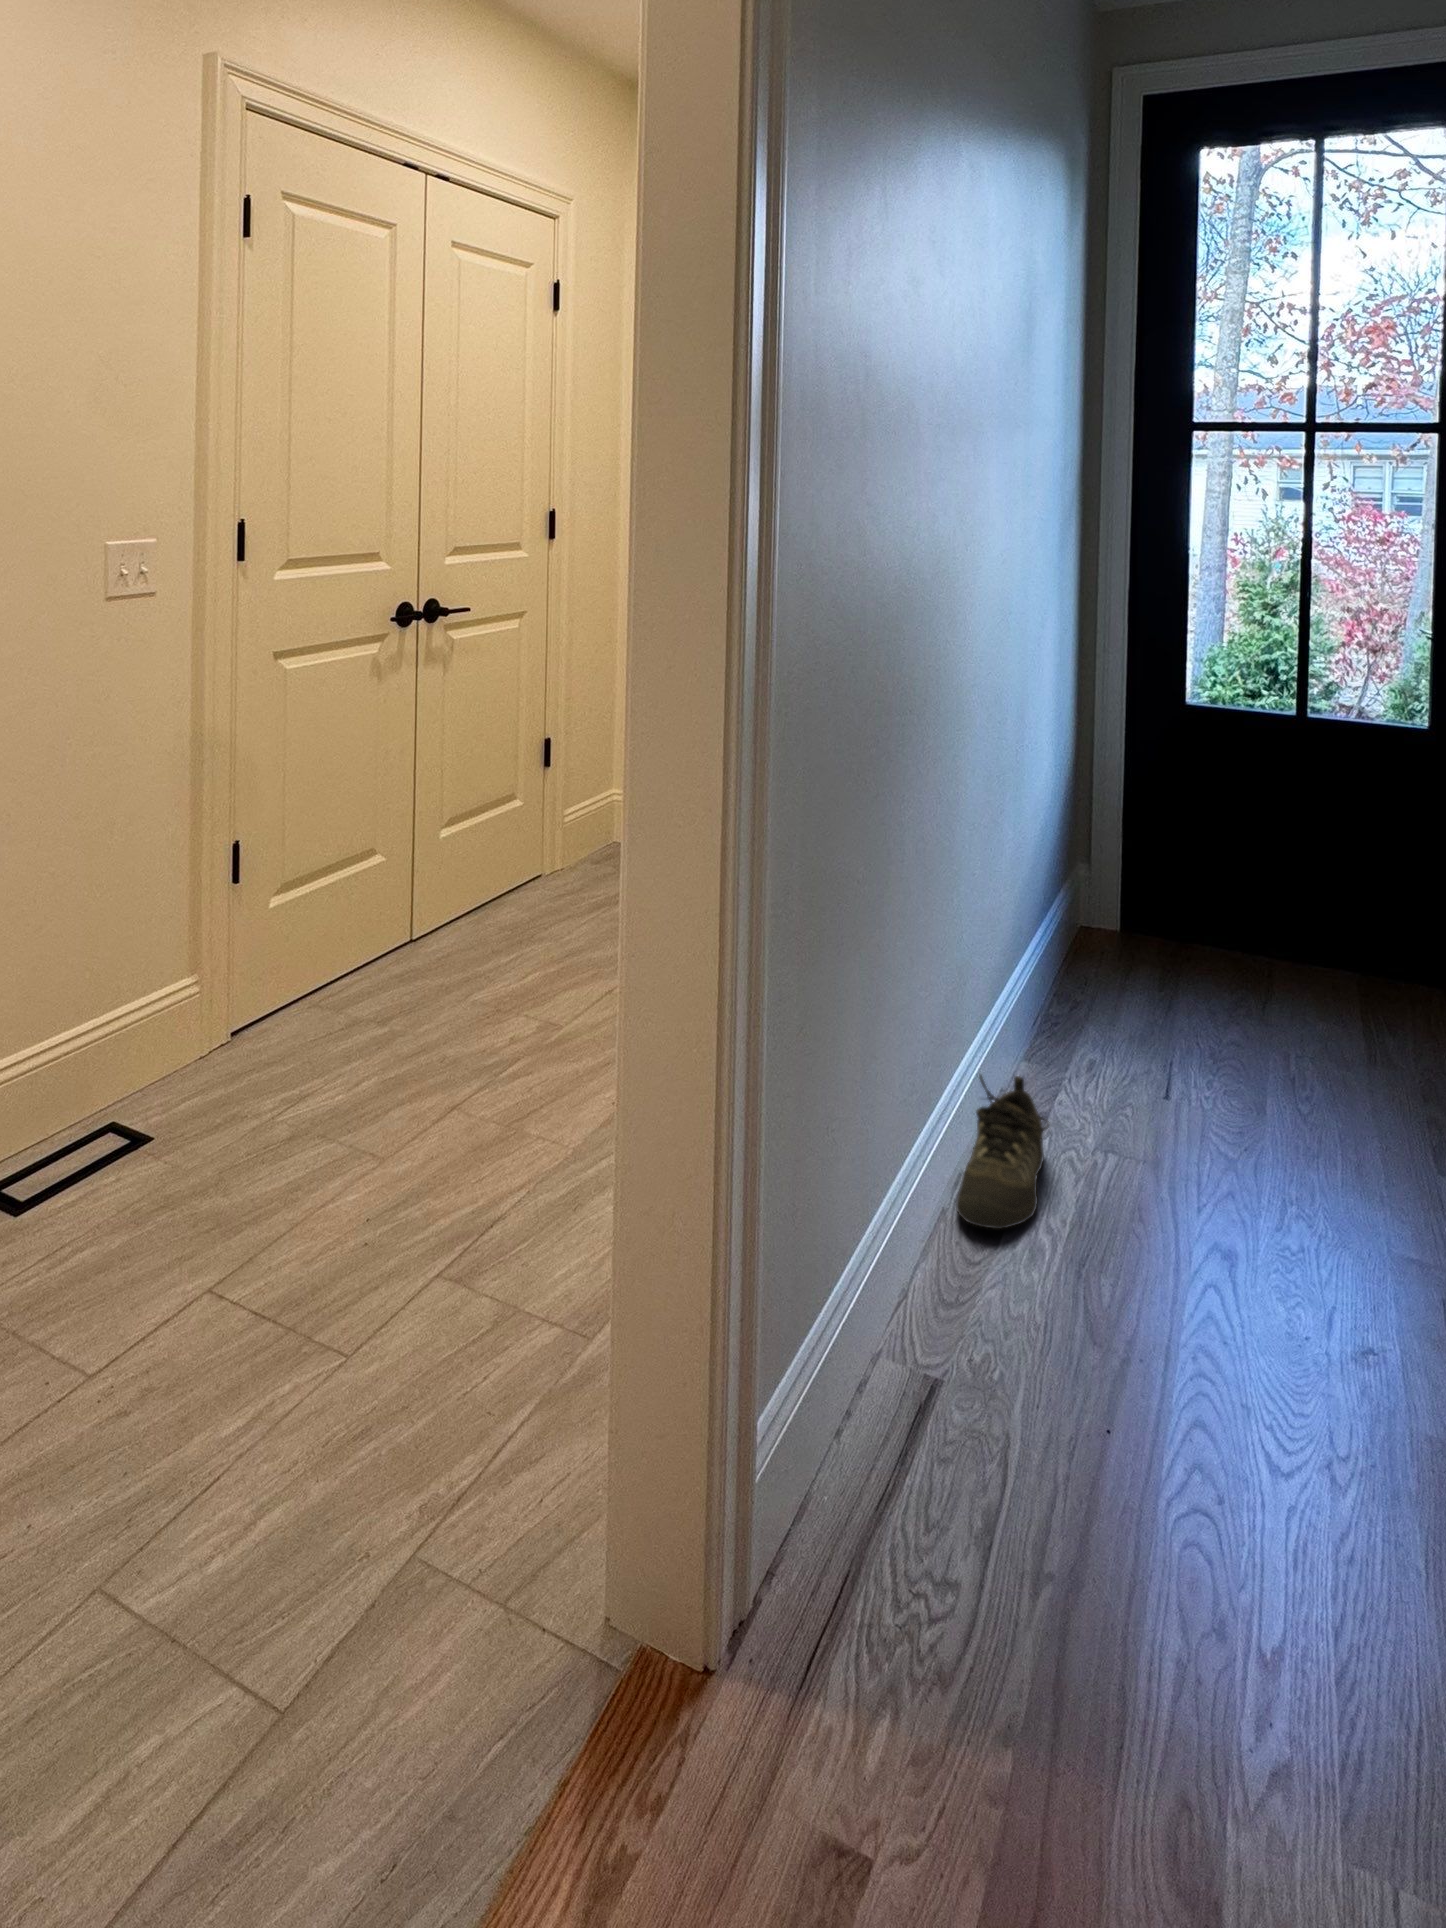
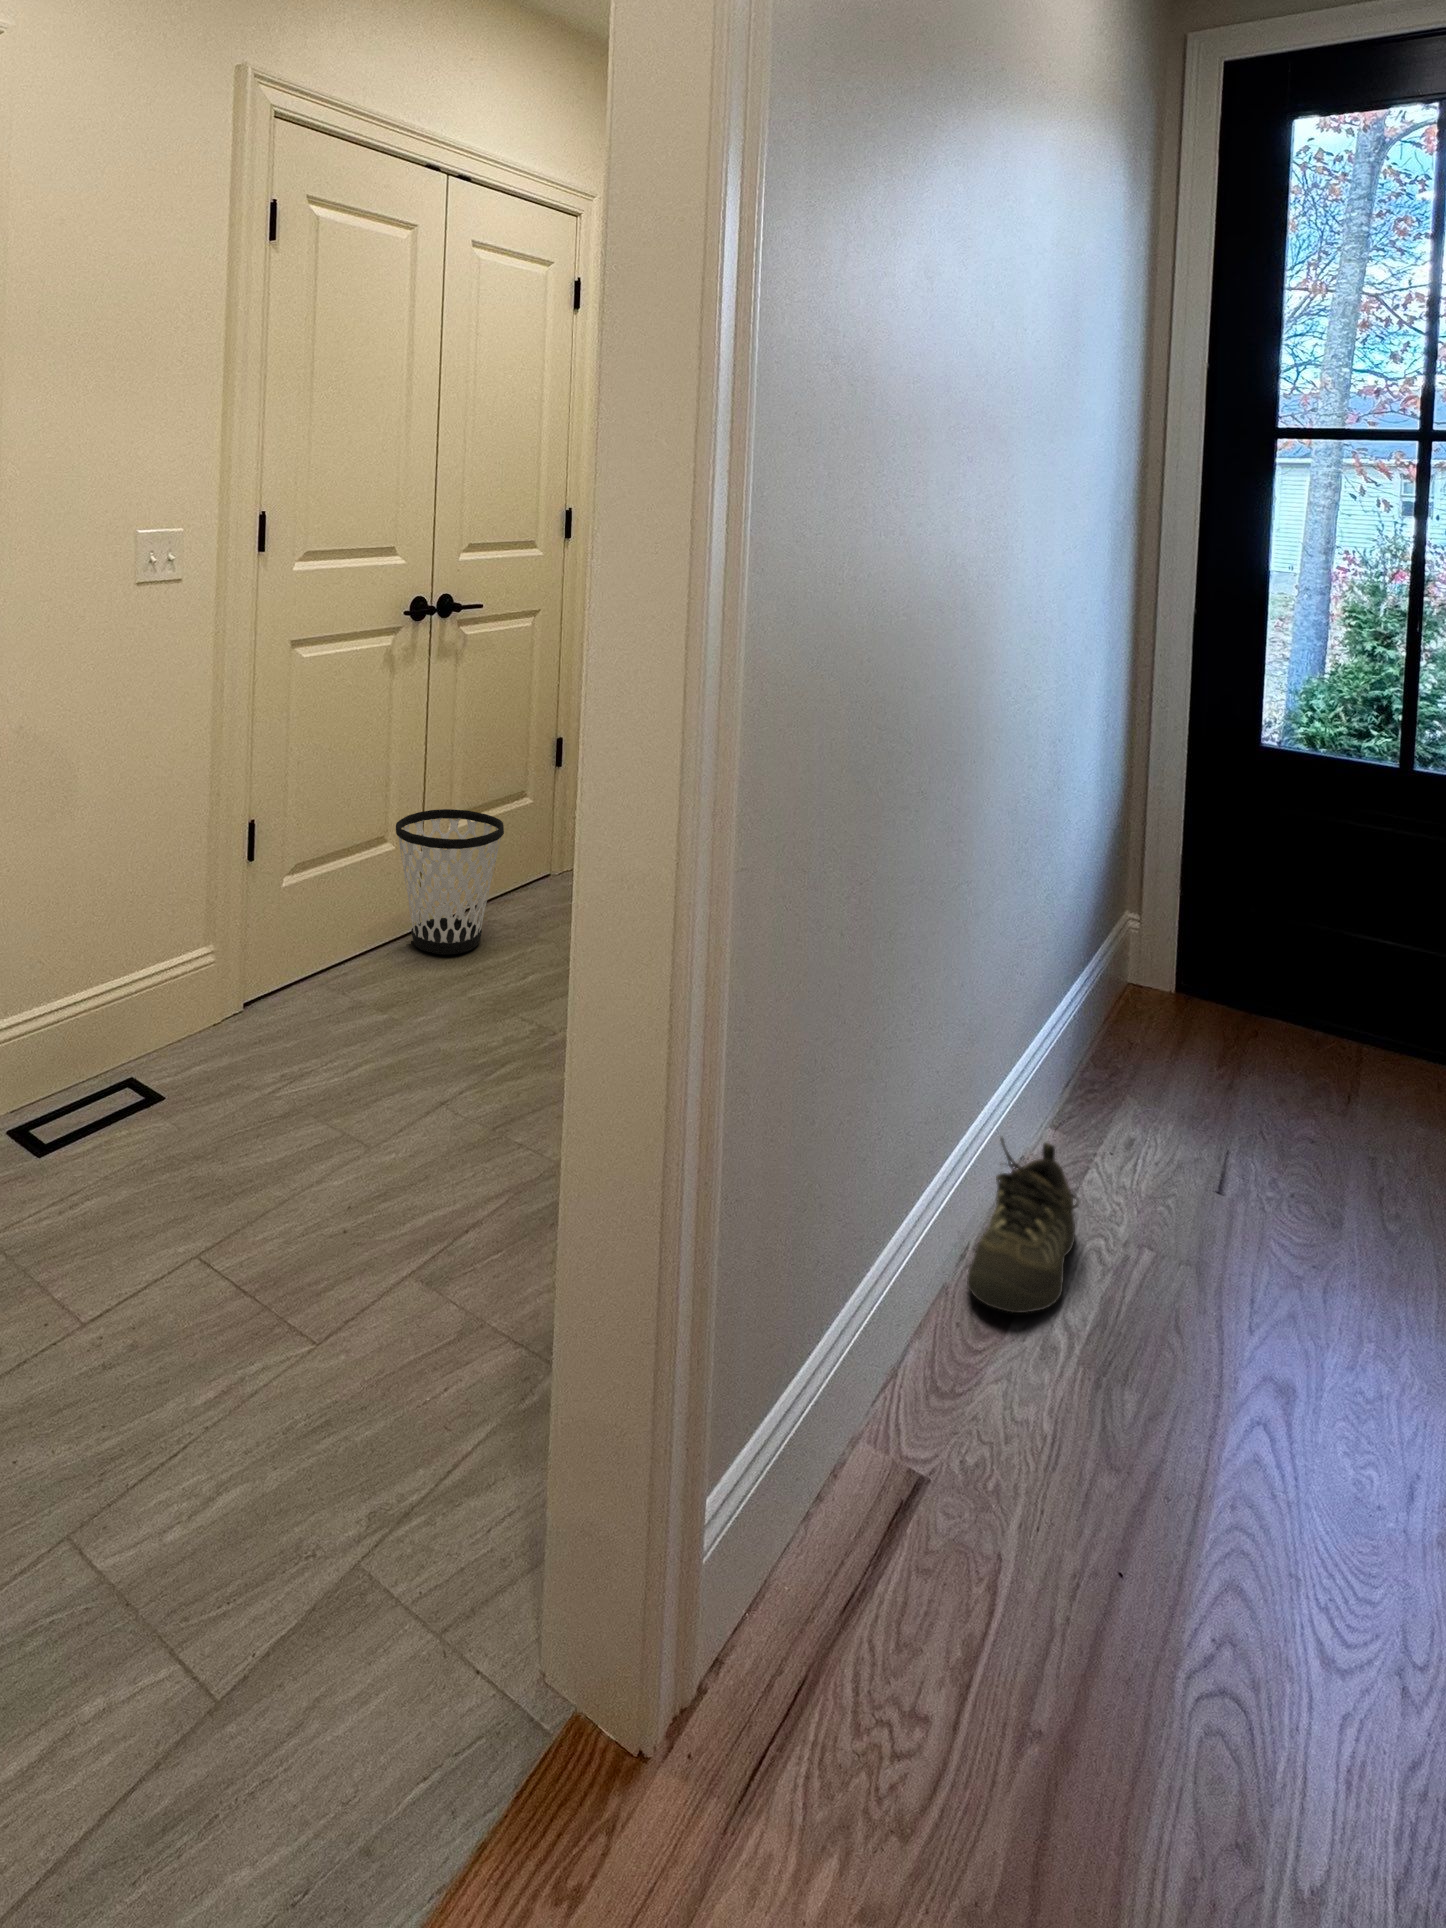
wastebasket: none [371,818,484,964] -> present [396,809,504,955]

